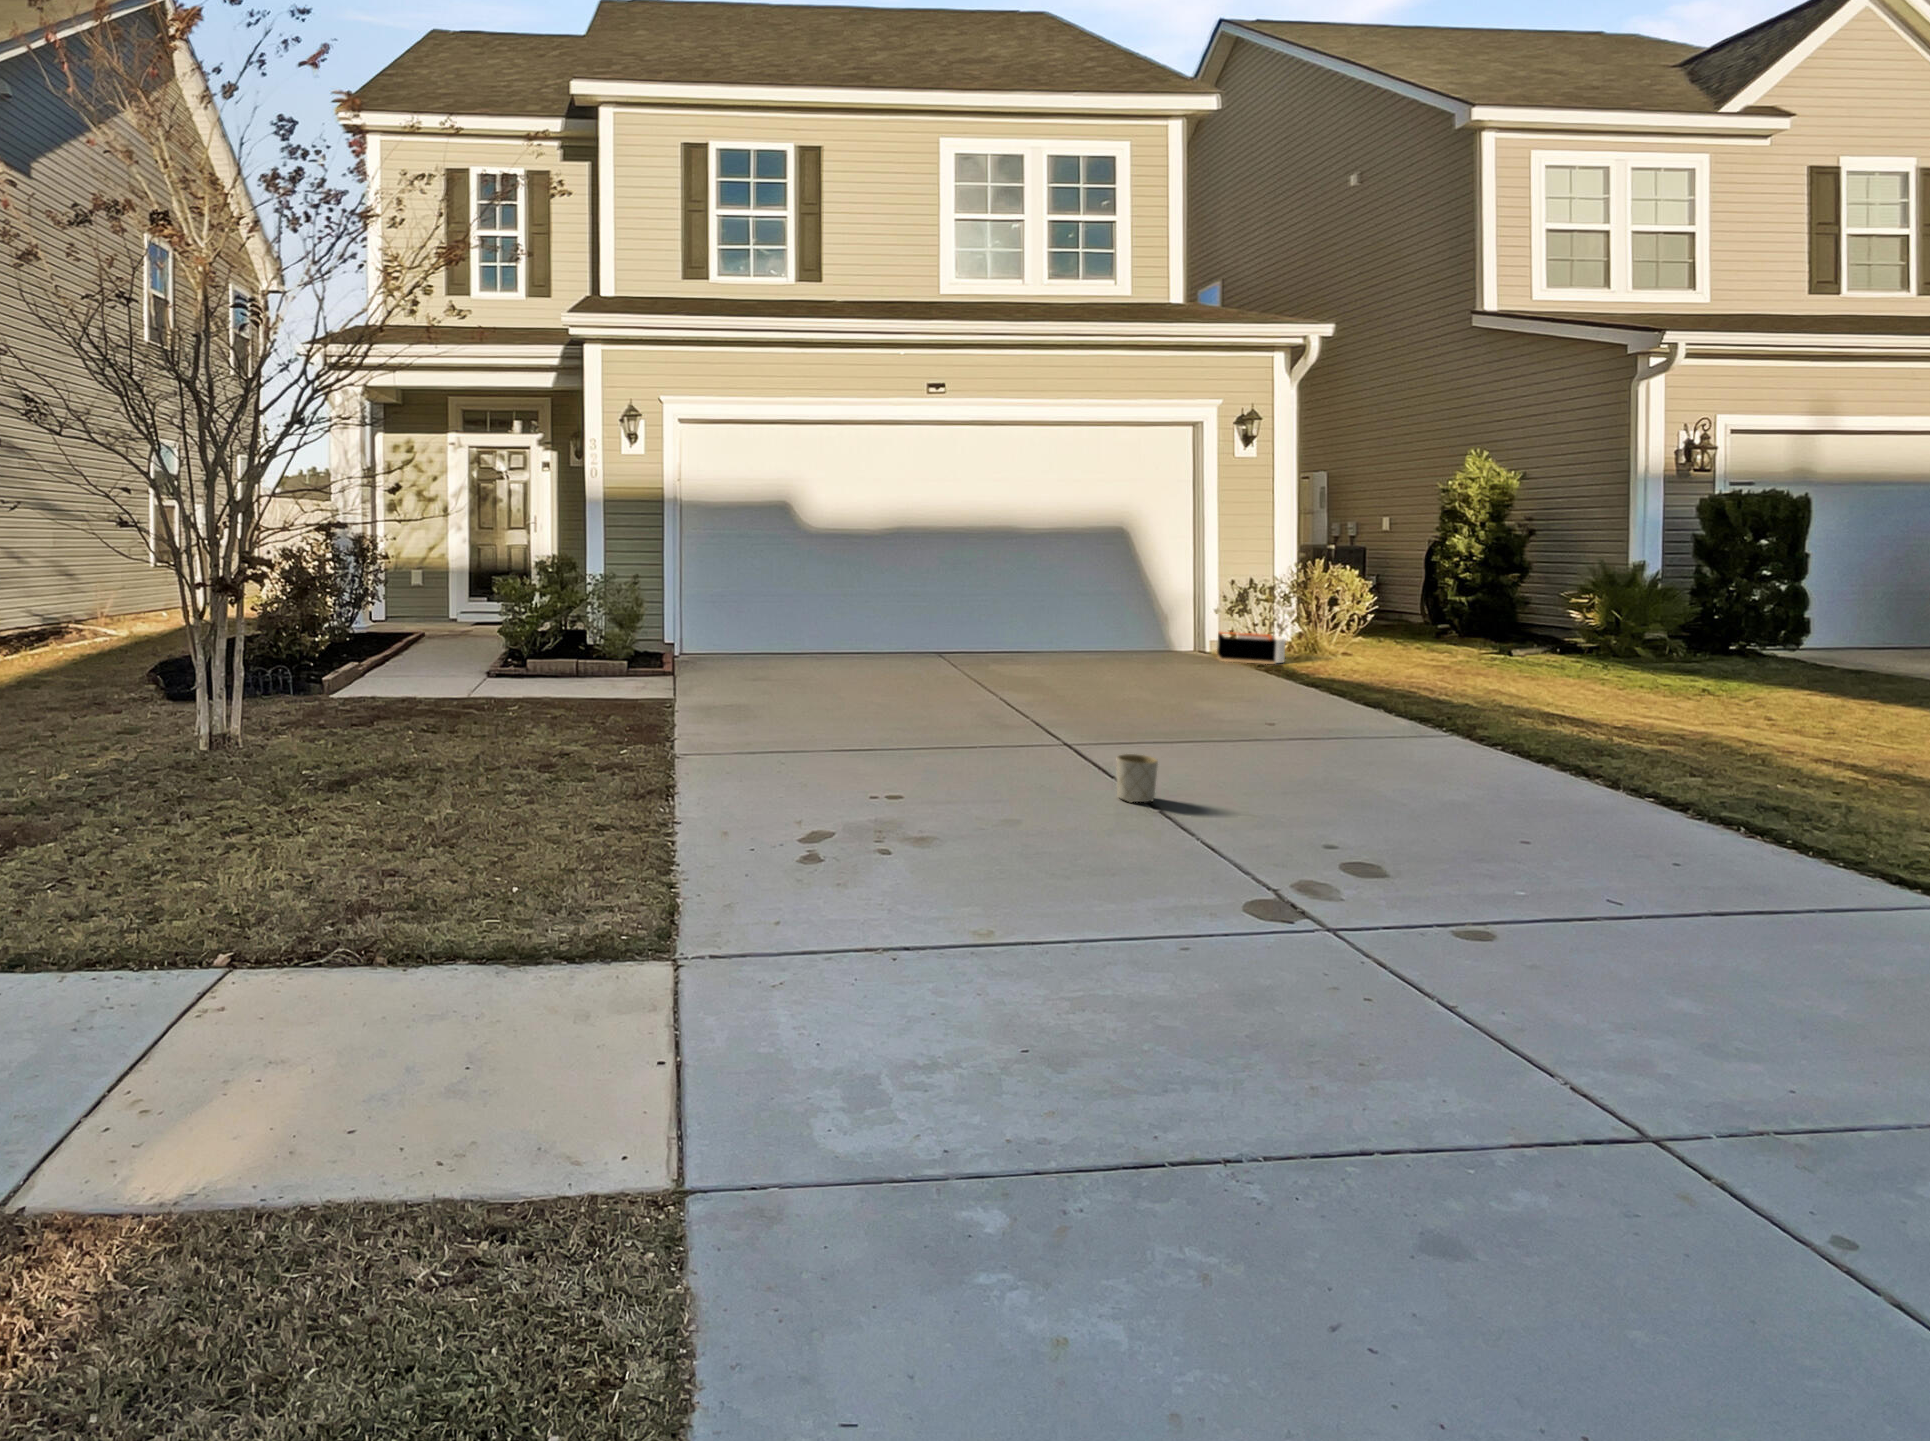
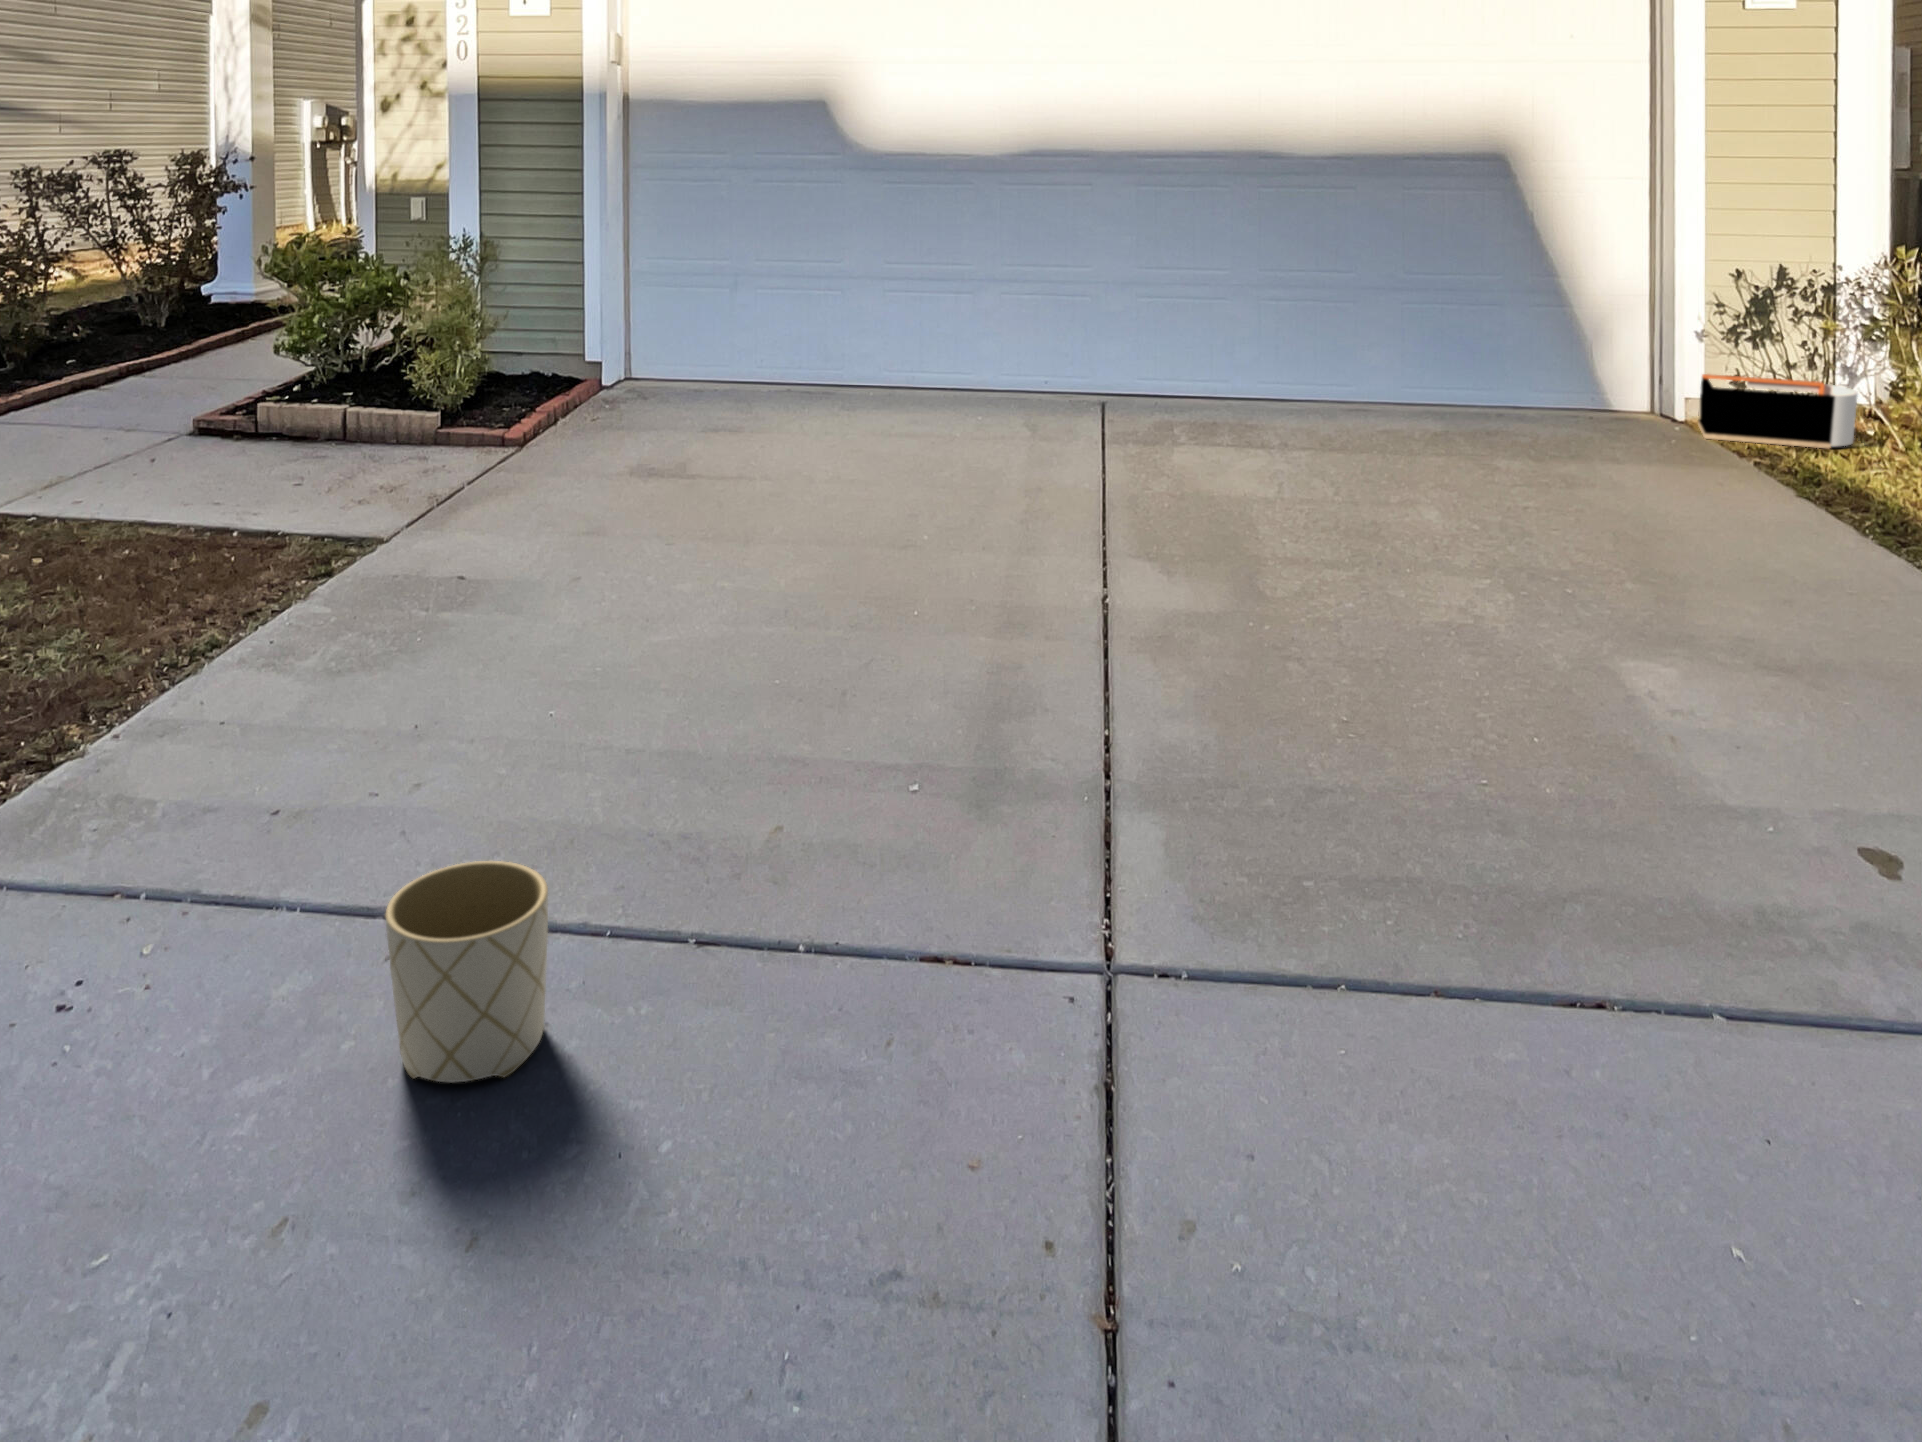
planter: present [1116,754,1158,803] -> present [385,861,548,1082]

